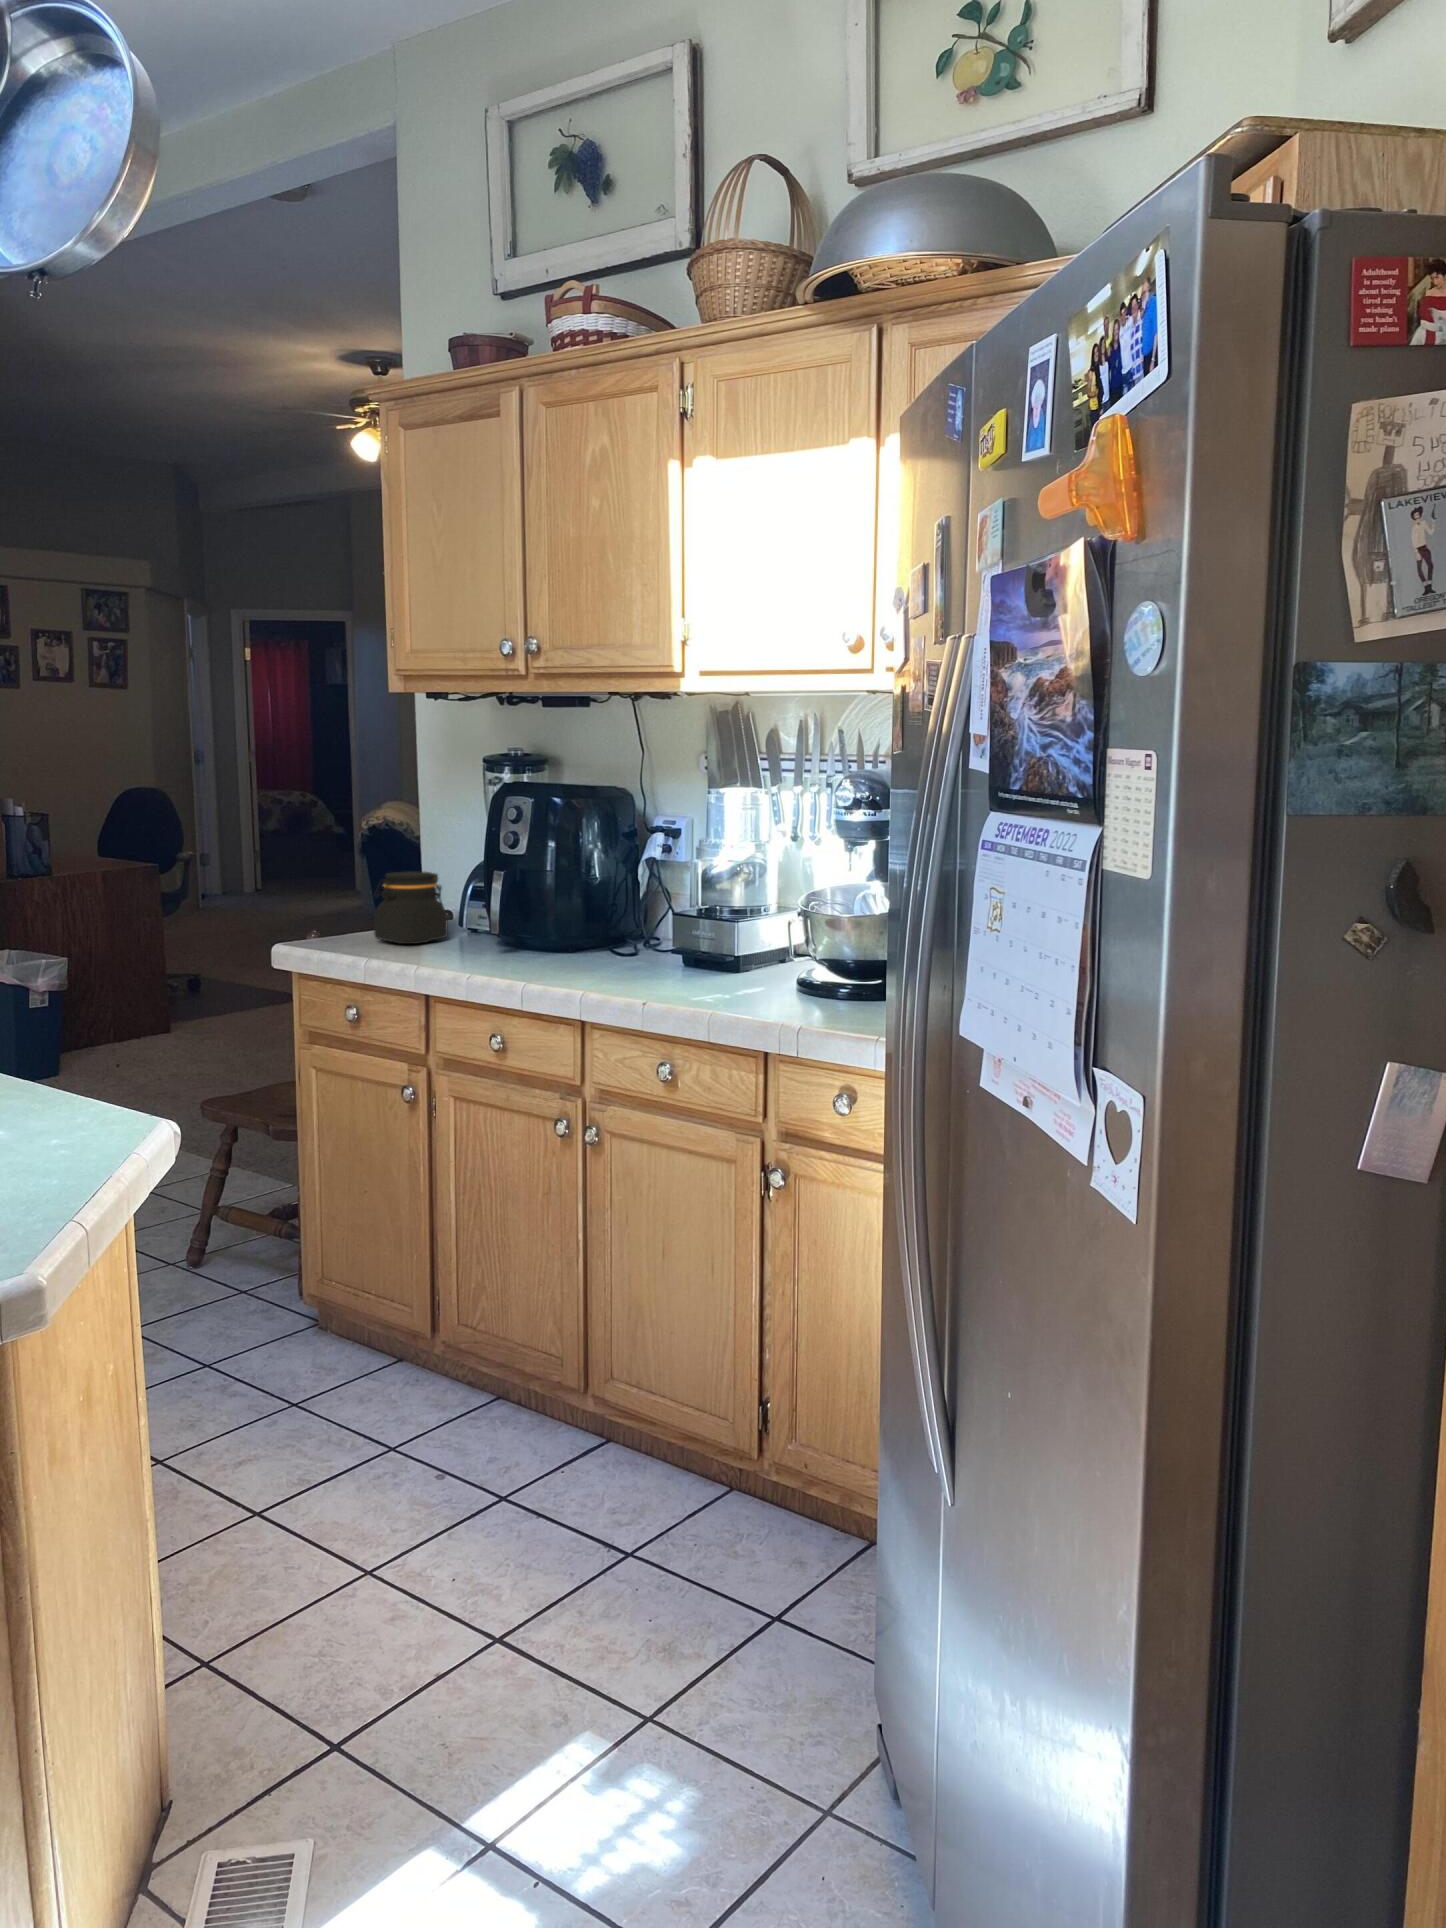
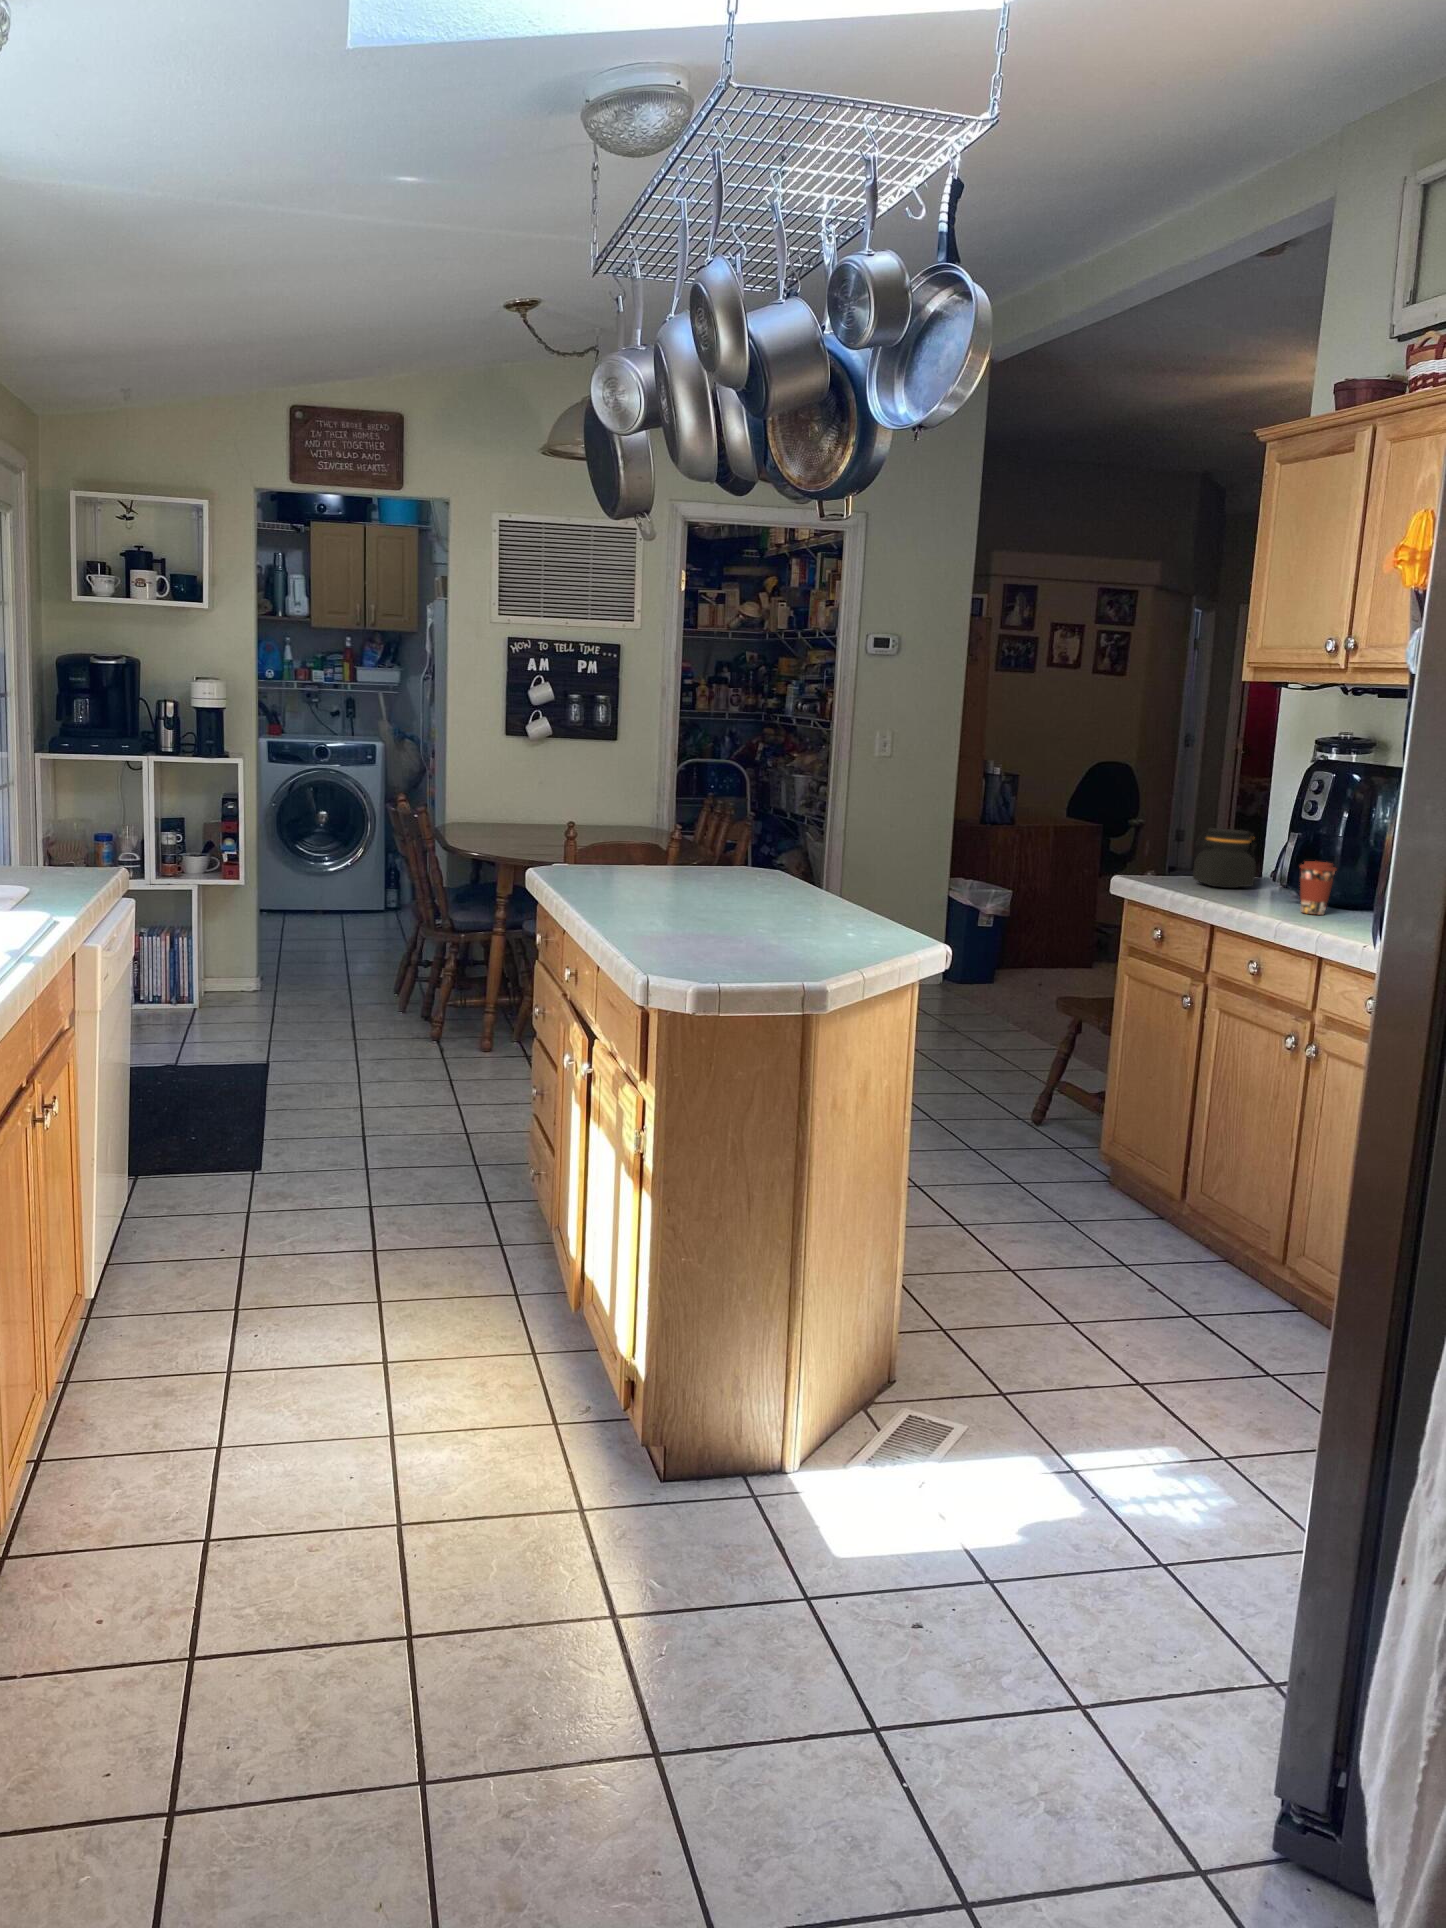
coffee cup: none [522,903,564,967] -> present [1300,861,1337,915]

